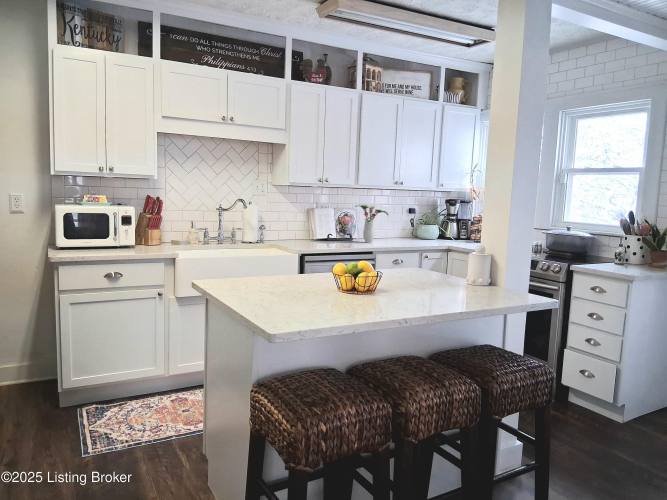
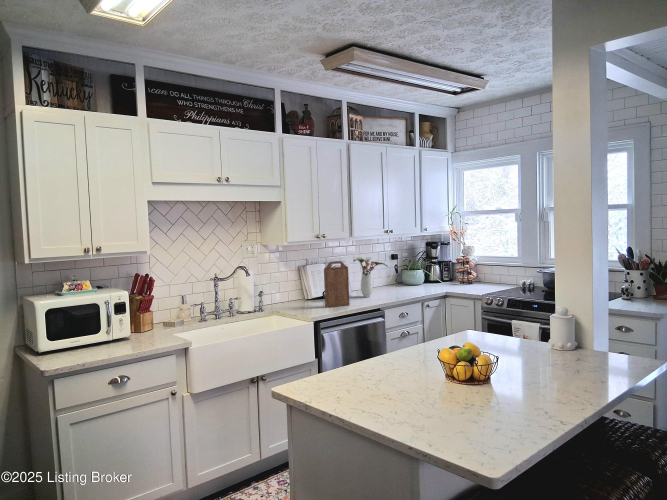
cutting board: none [319,203,344,246] -> present [324,261,349,307]

